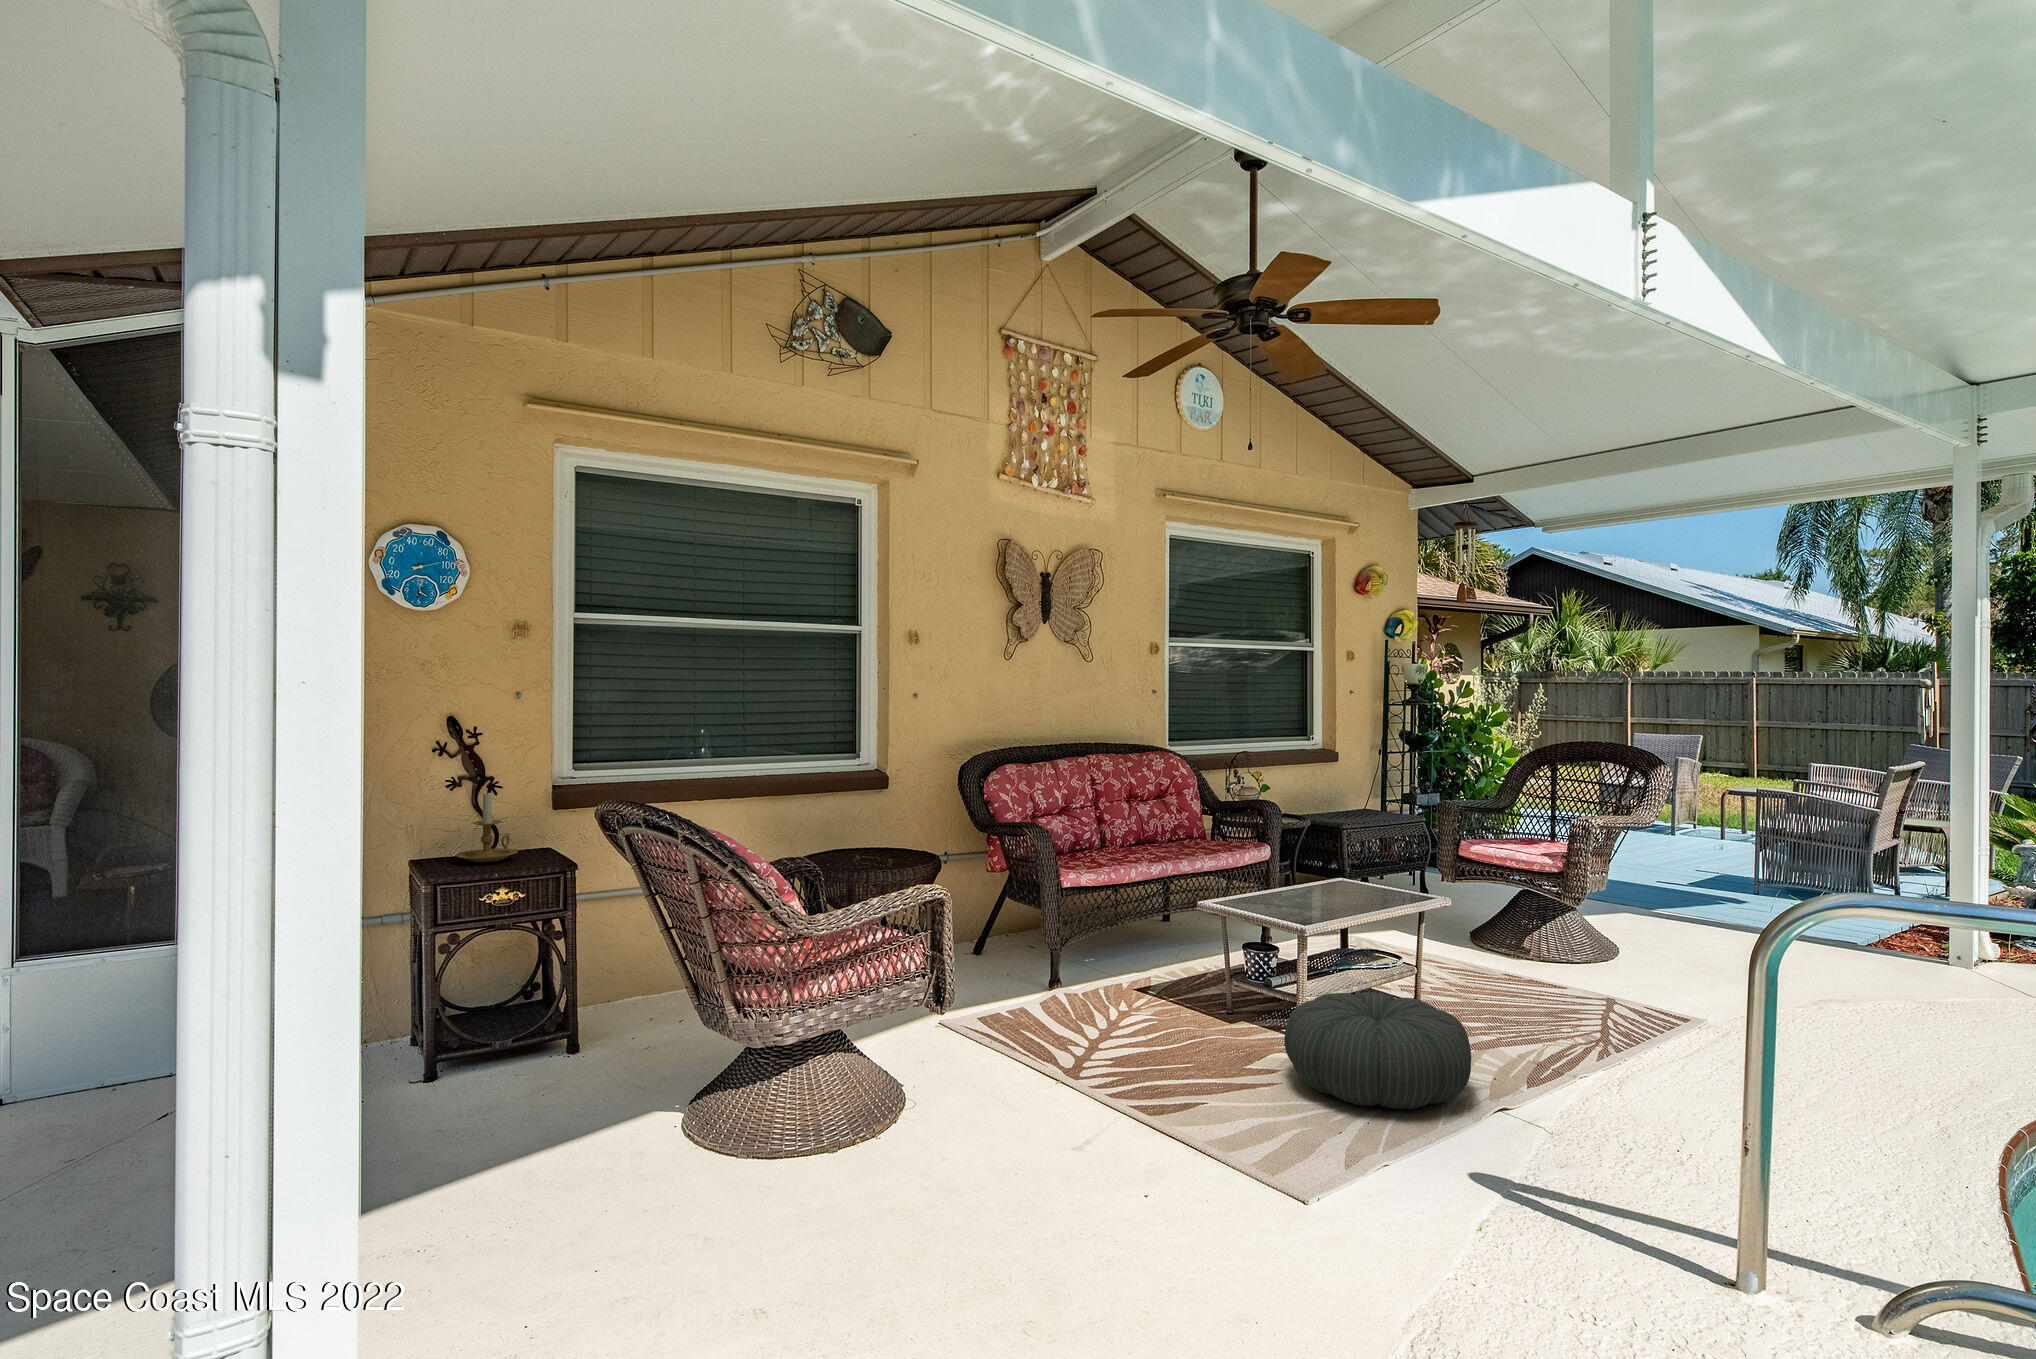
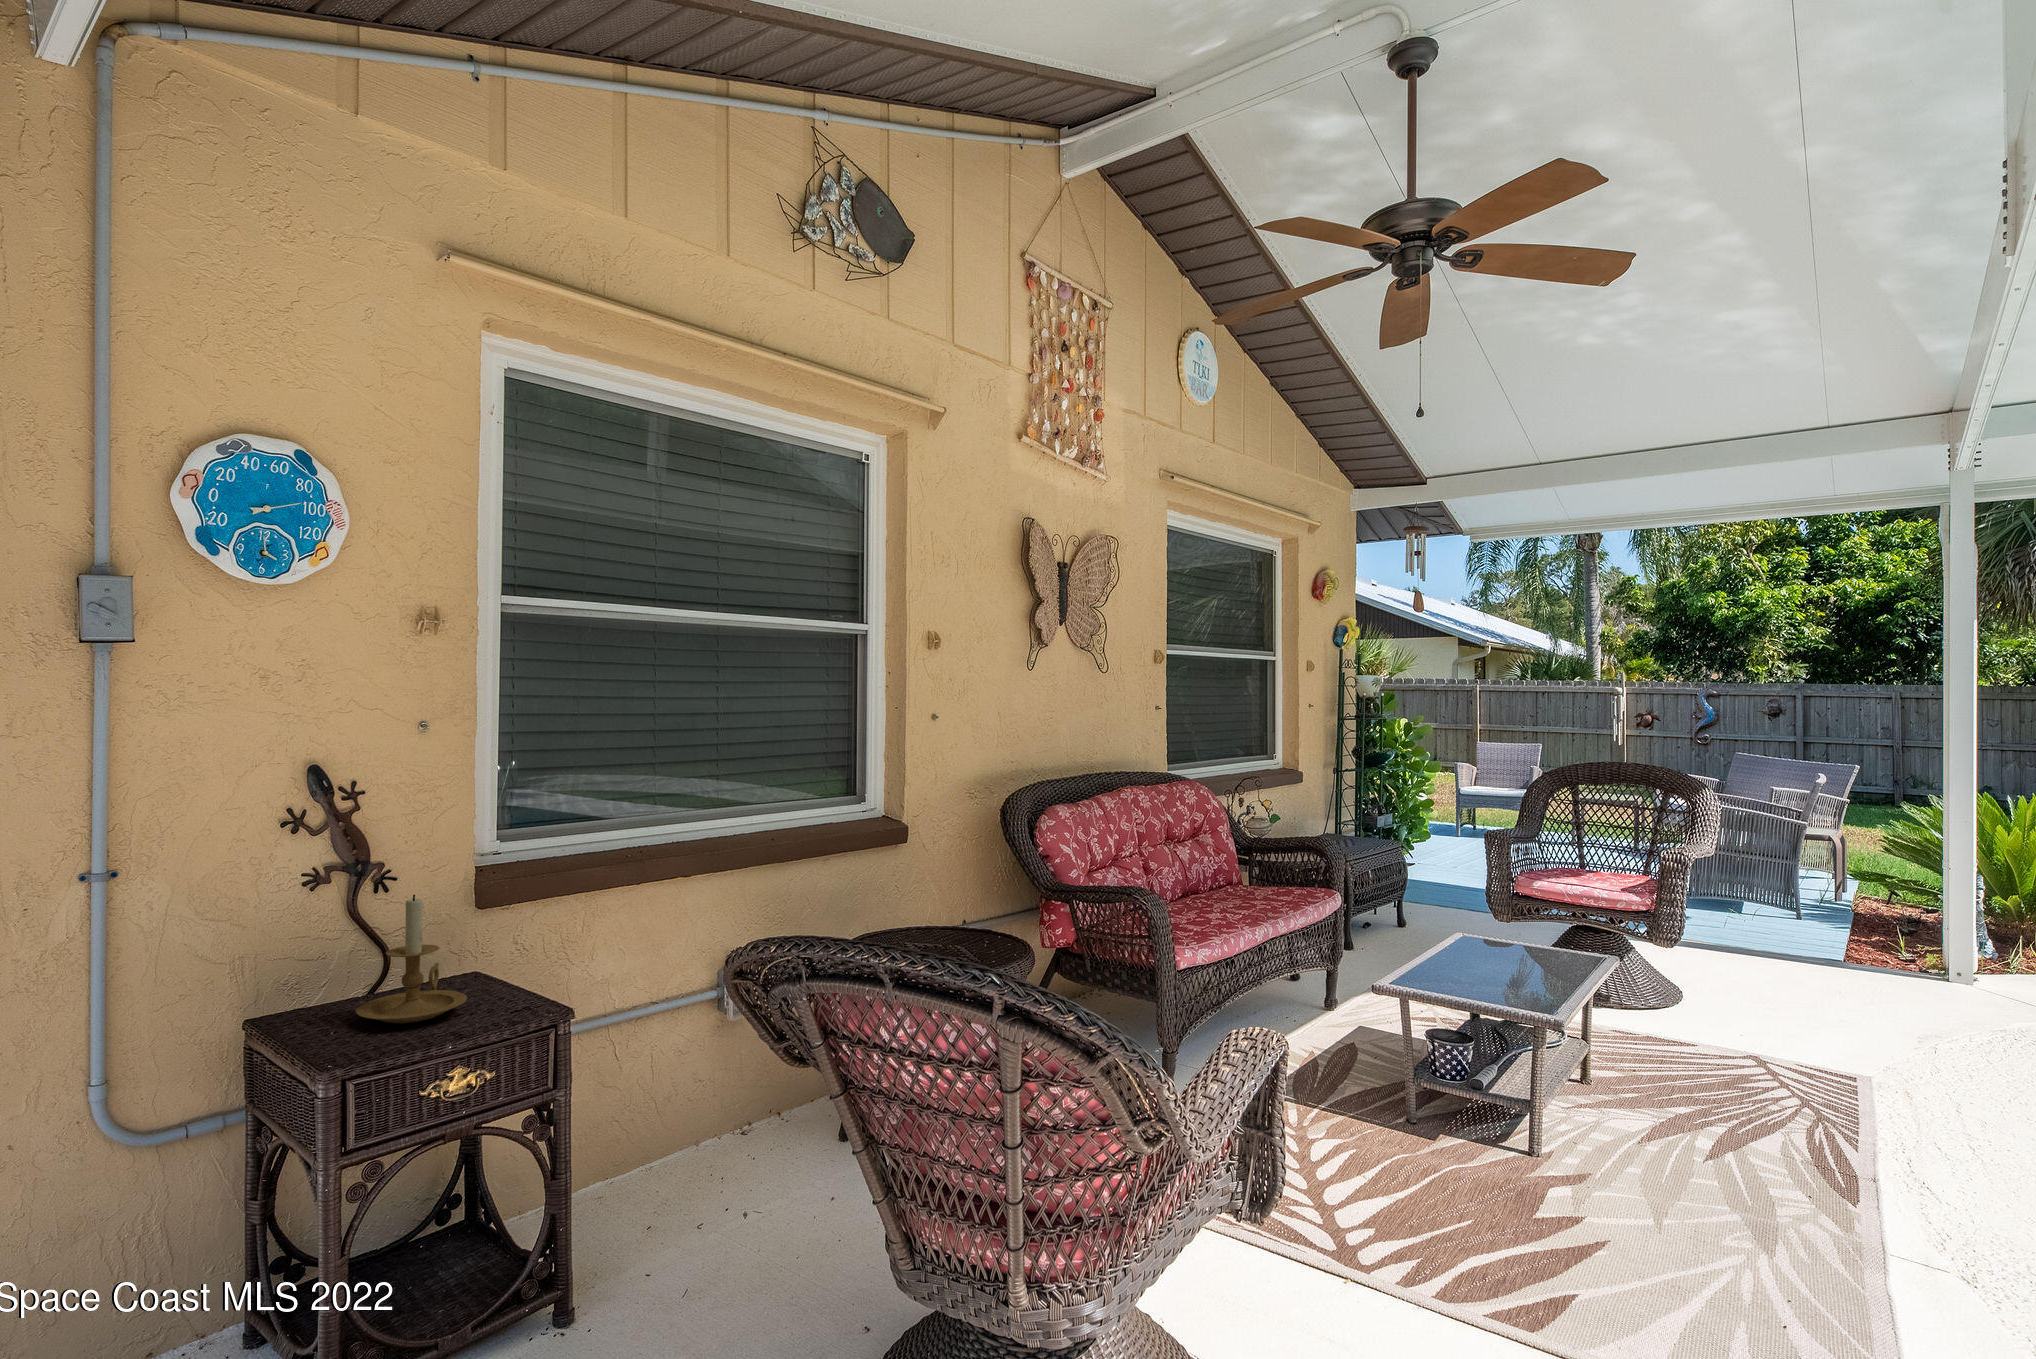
pouf: present [1284,992,1471,1109] -> none [1583,1096,1857,1267]

